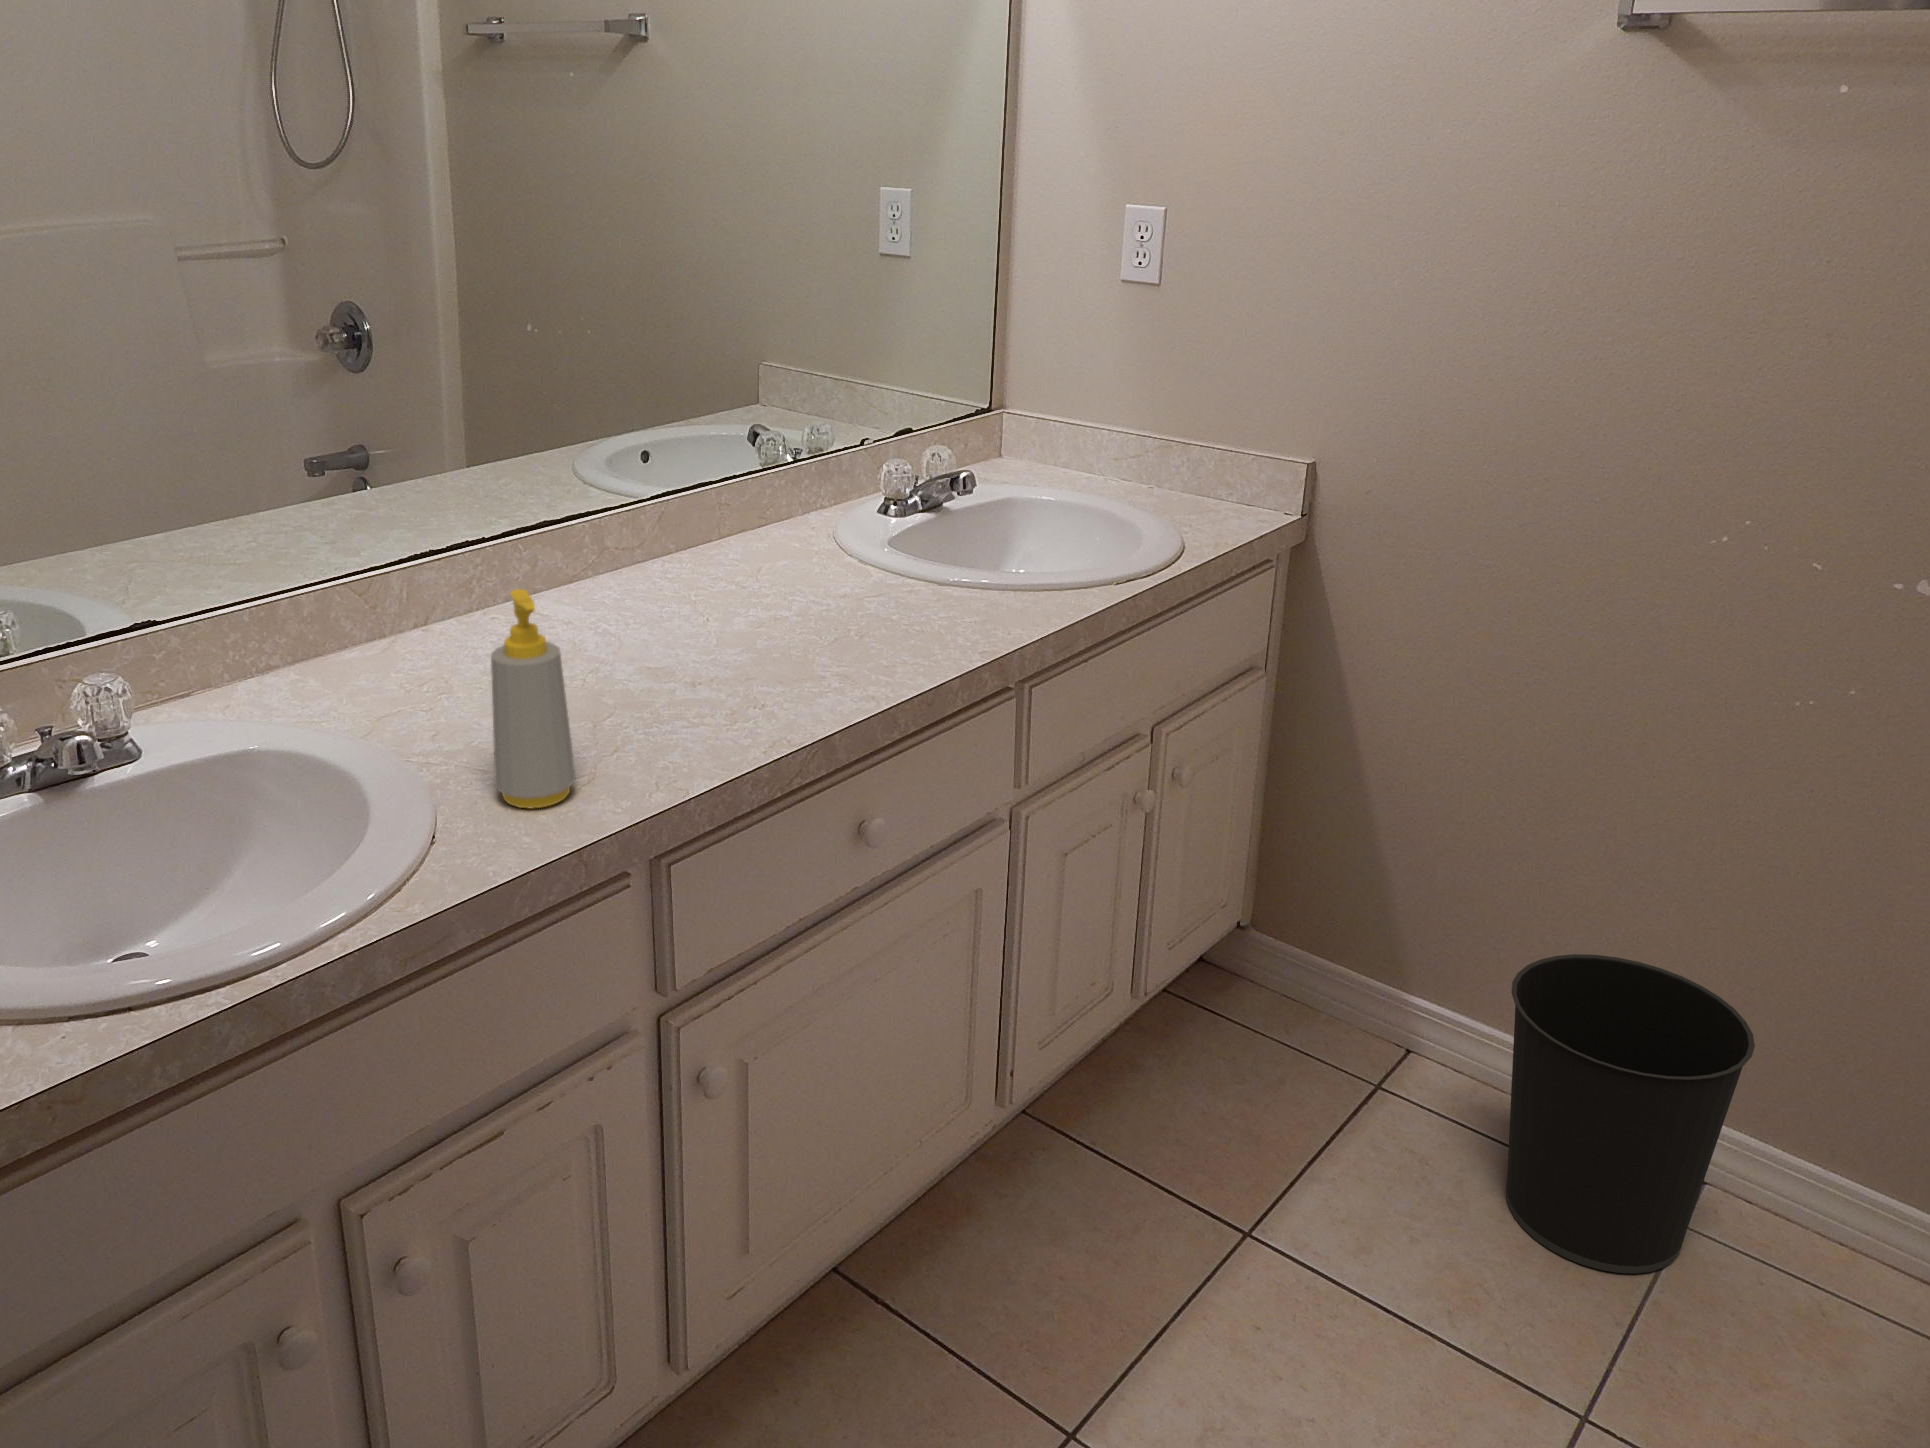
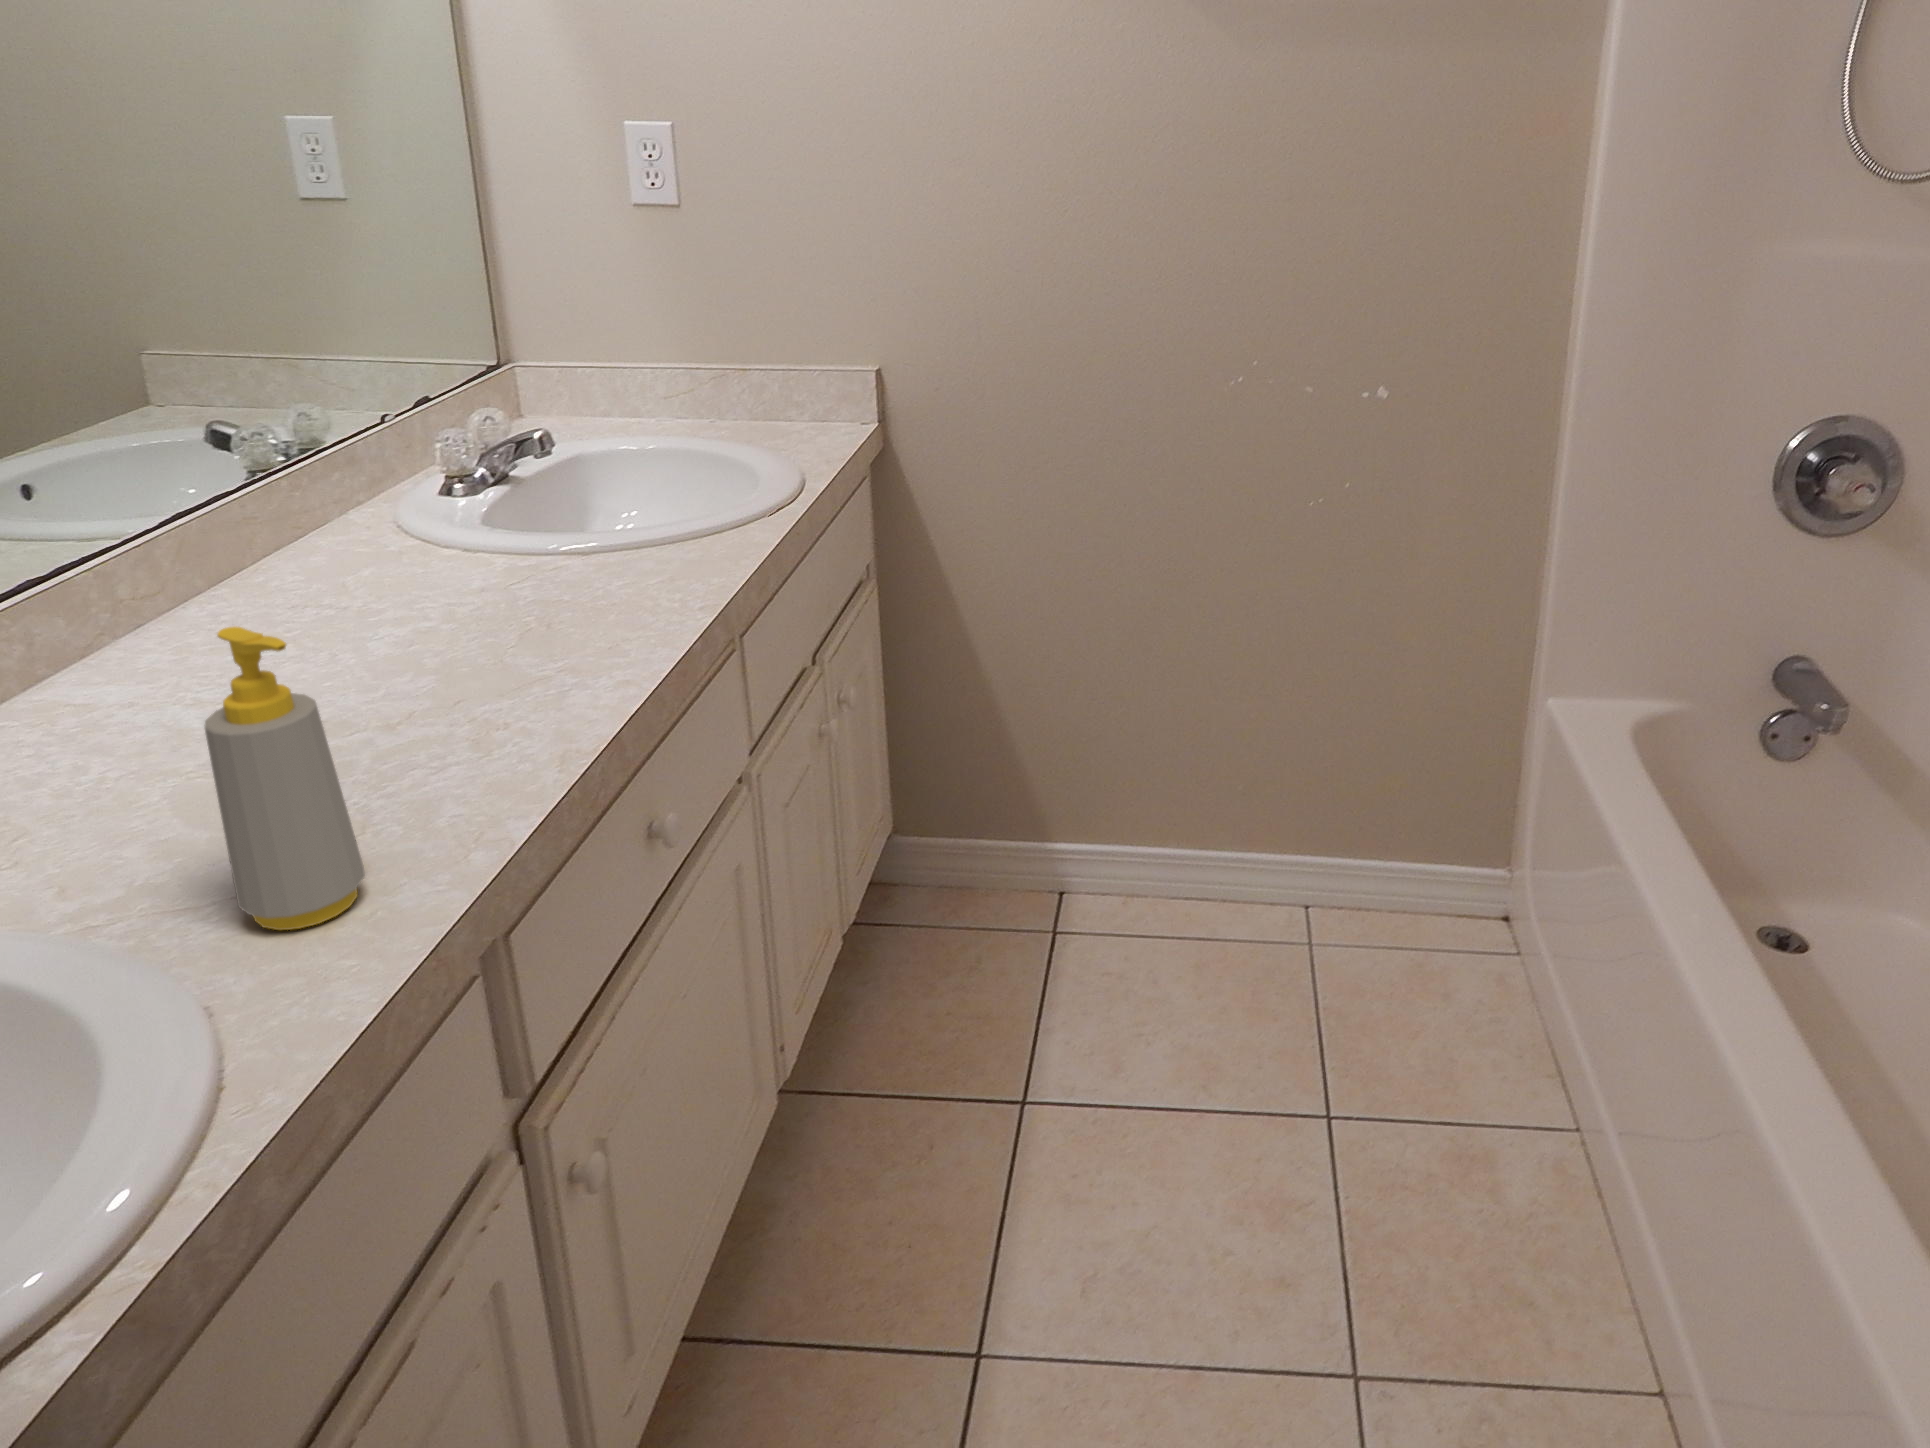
wastebasket: present [1506,954,1755,1274] -> none [1164,747,1347,1006]

